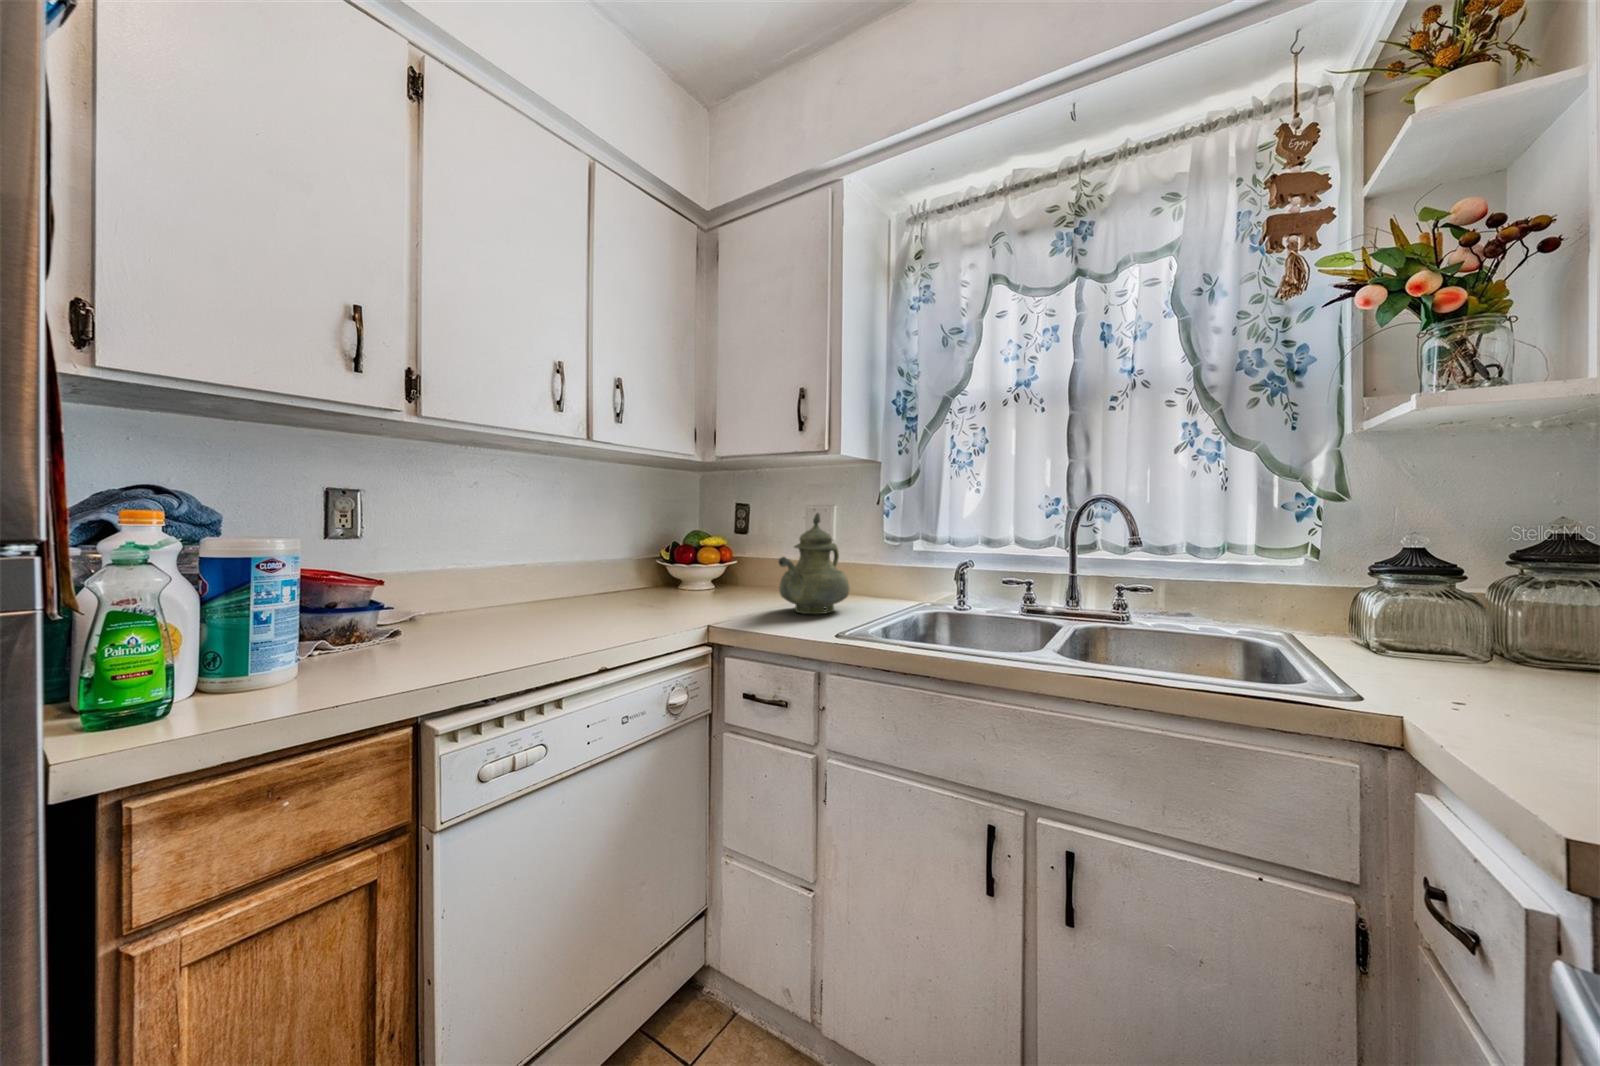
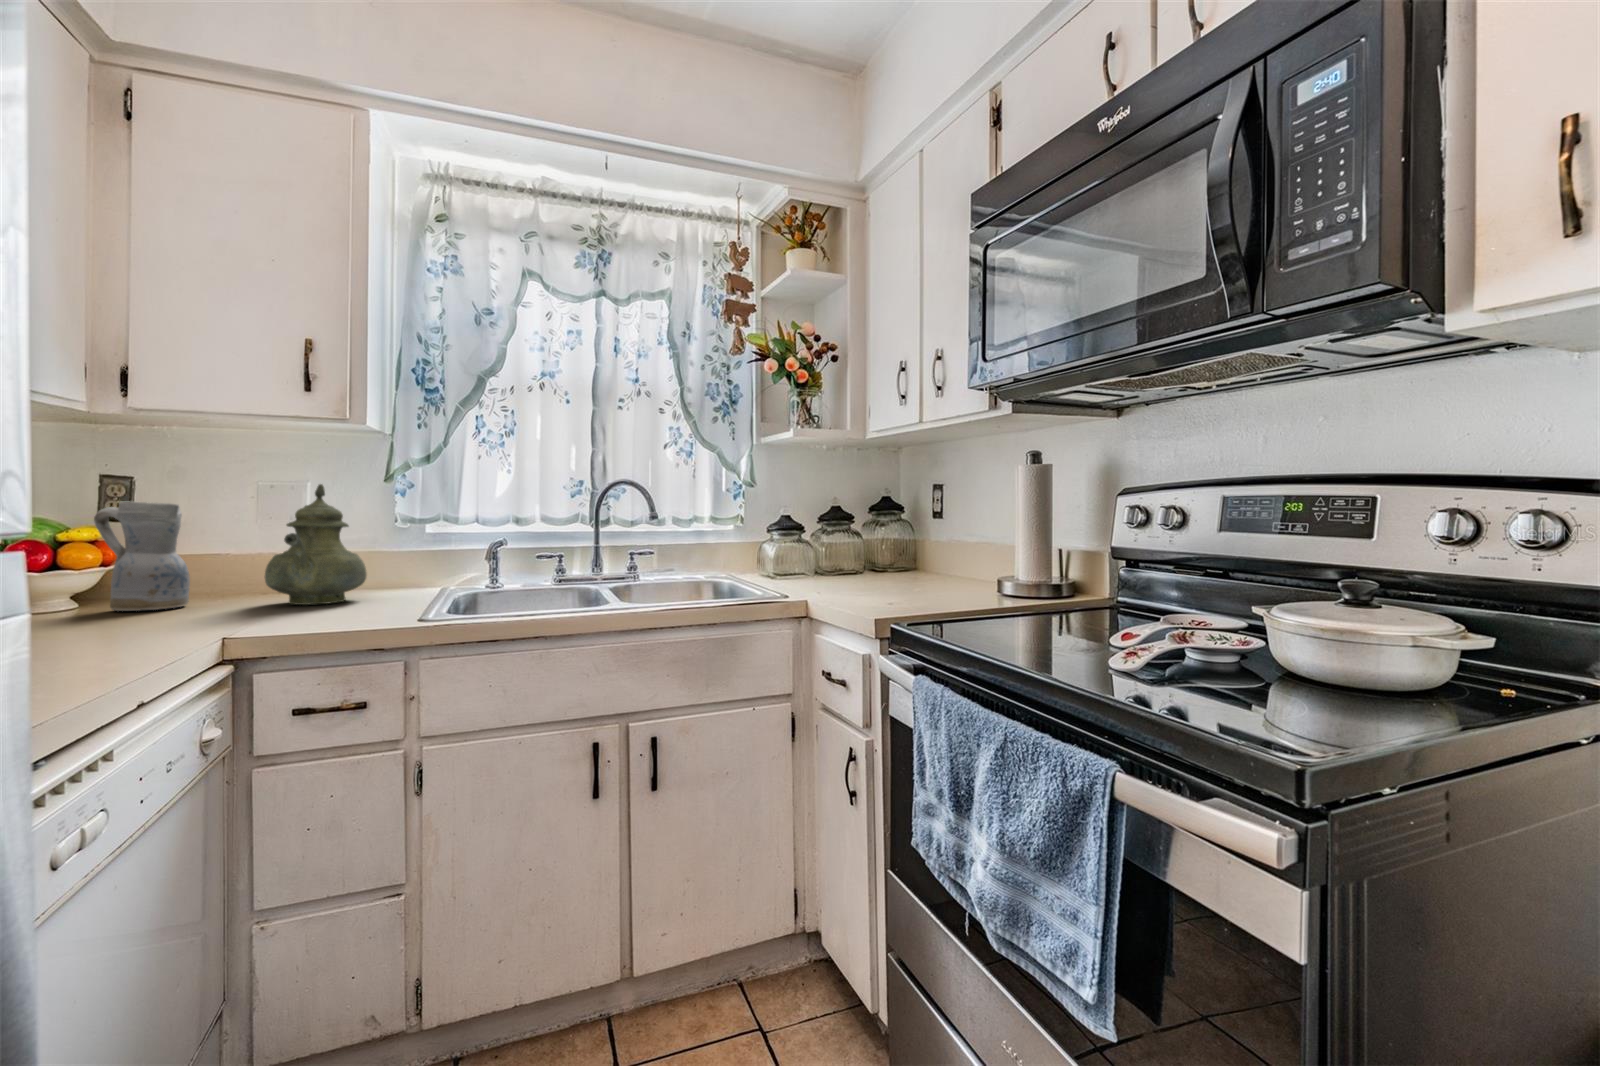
ceramic pitcher: none [703,528,749,605] -> present [94,501,190,611]

